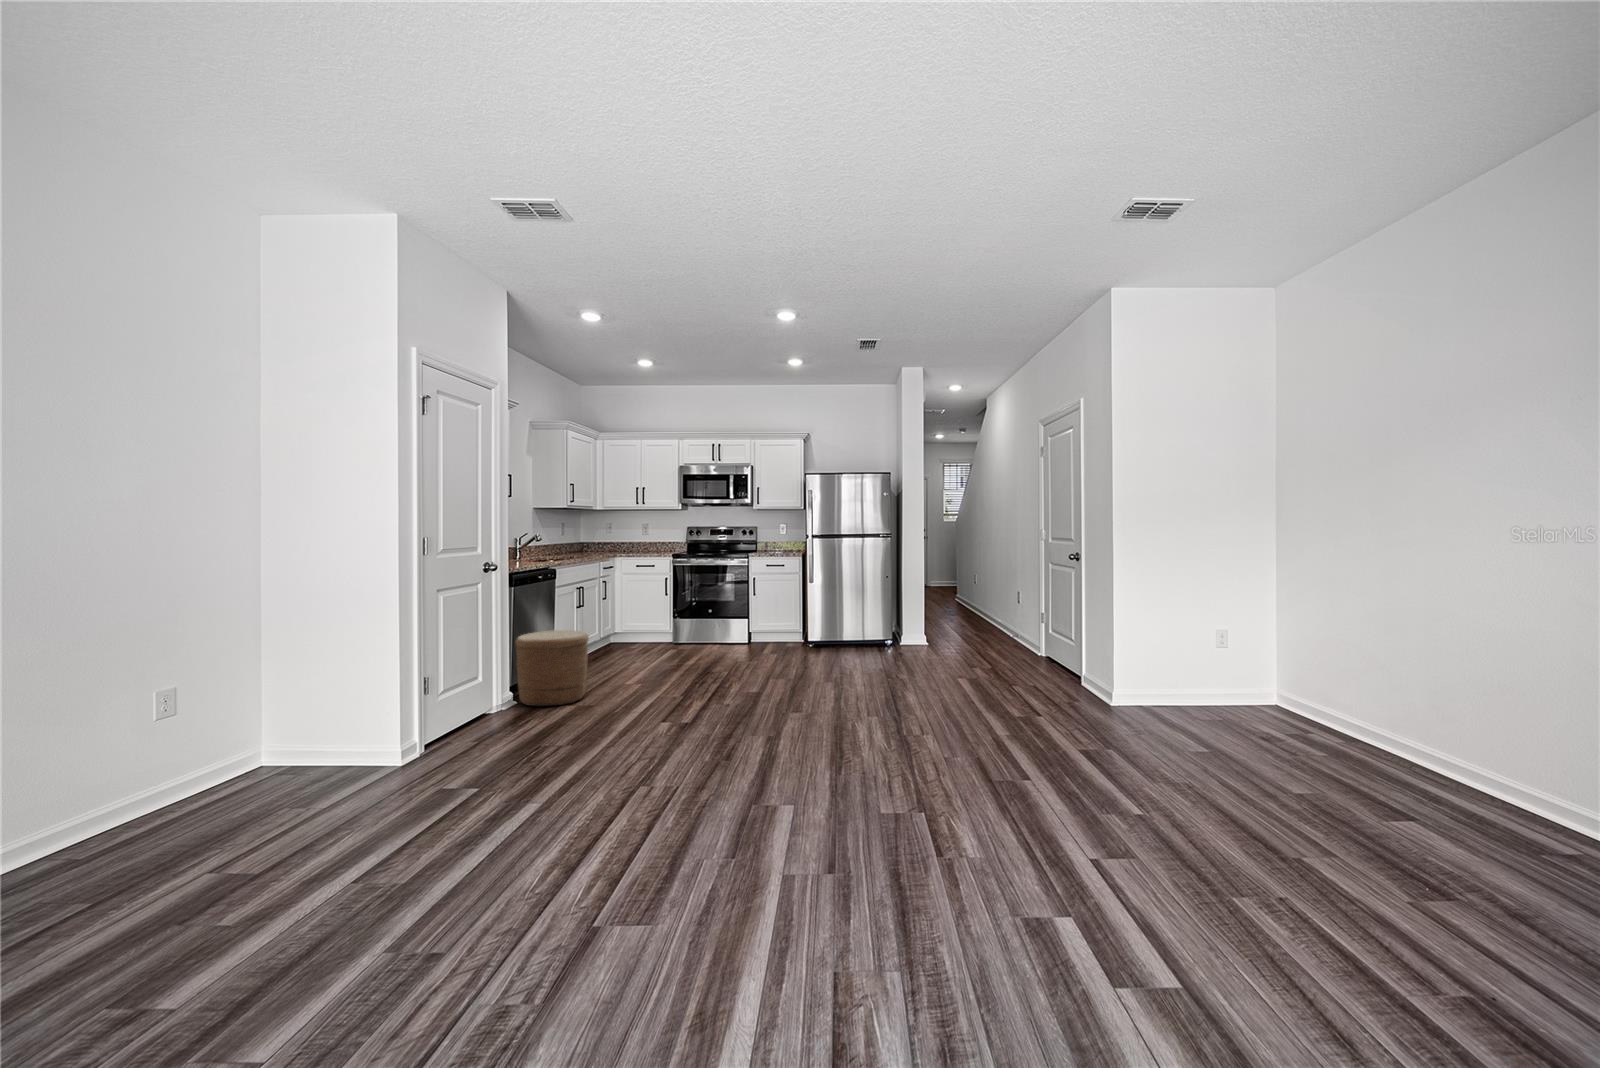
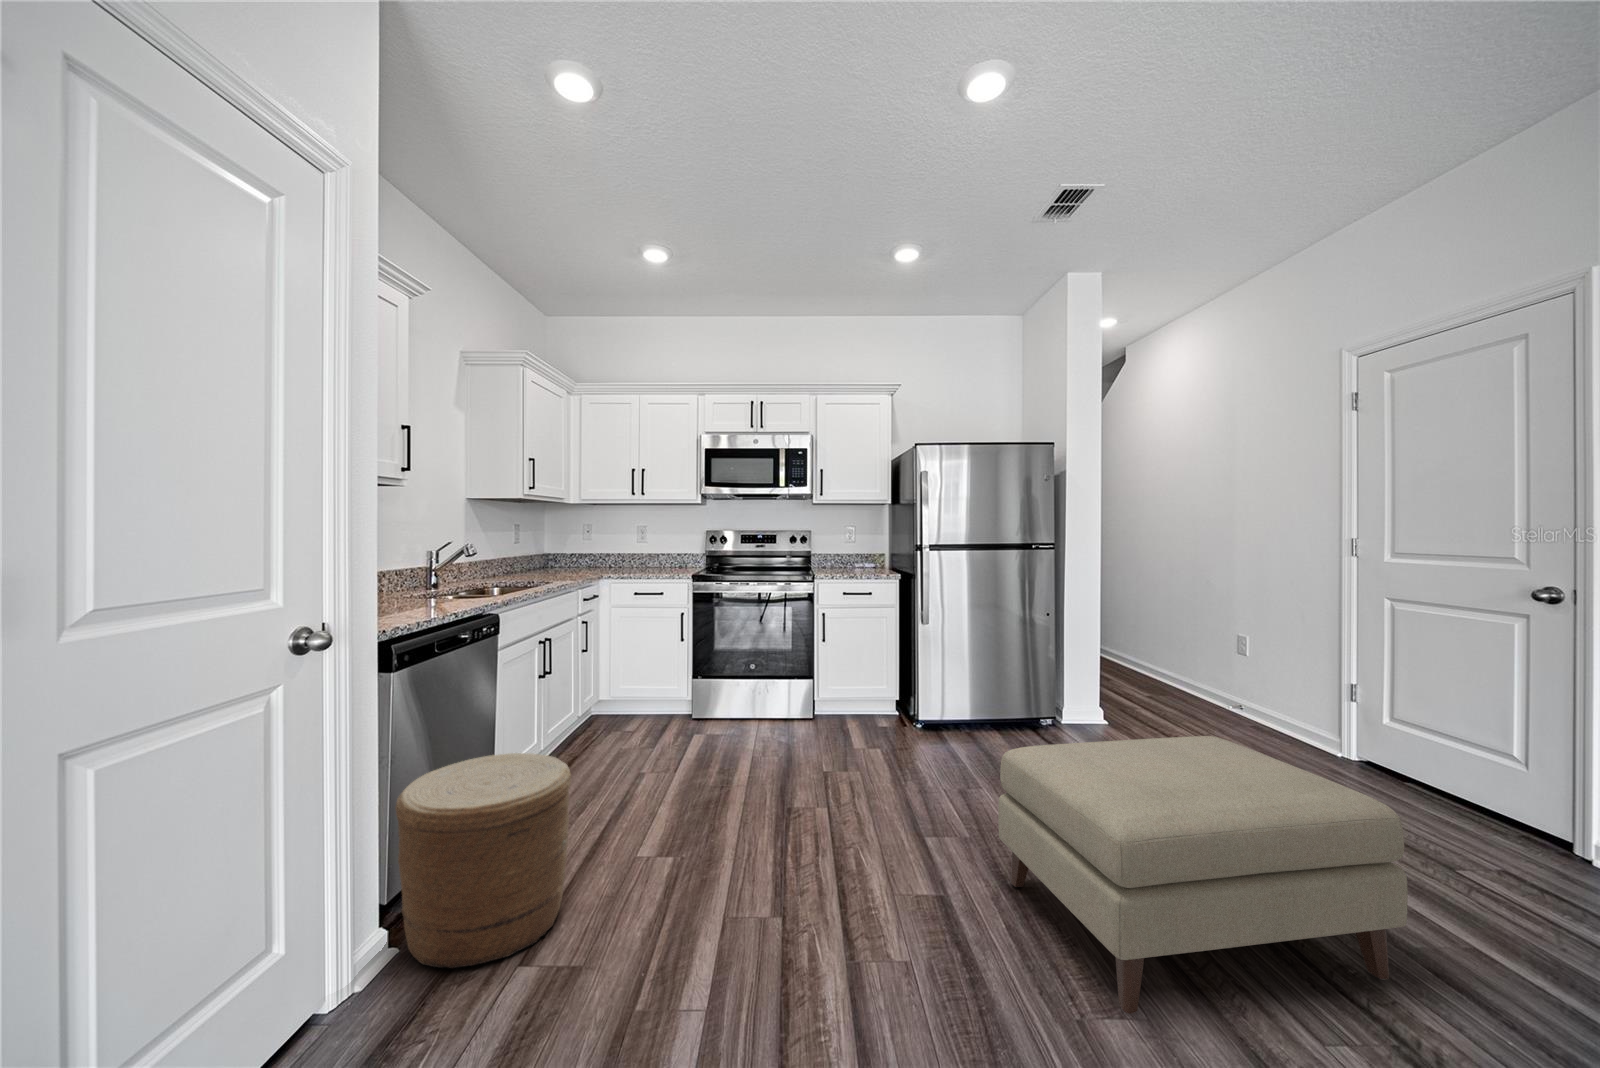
ottoman: none [789,627,930,719] -> present [998,736,1408,1014]

